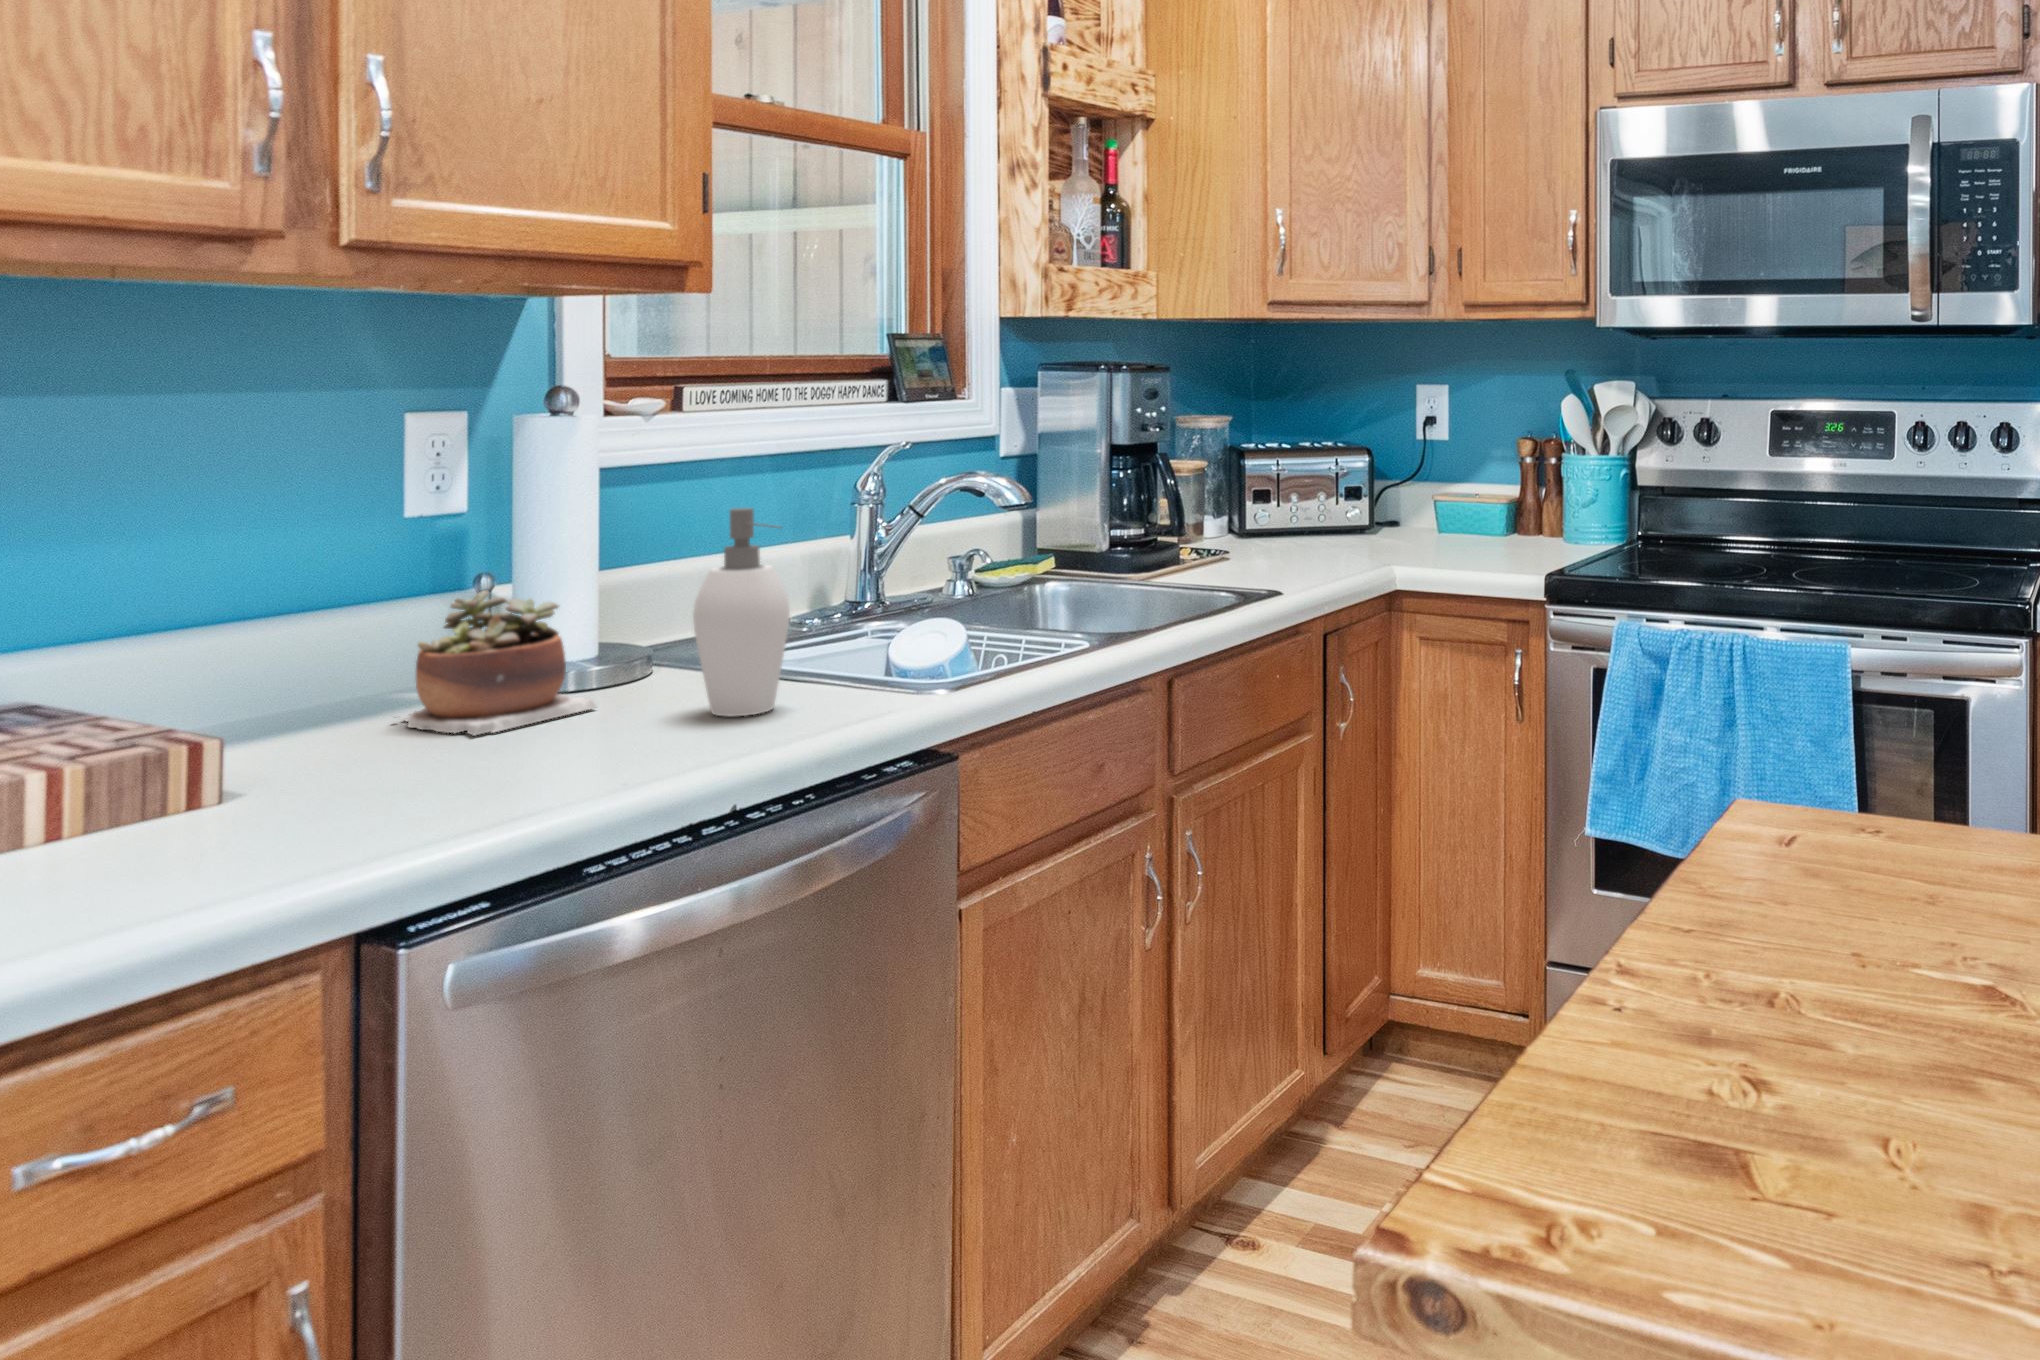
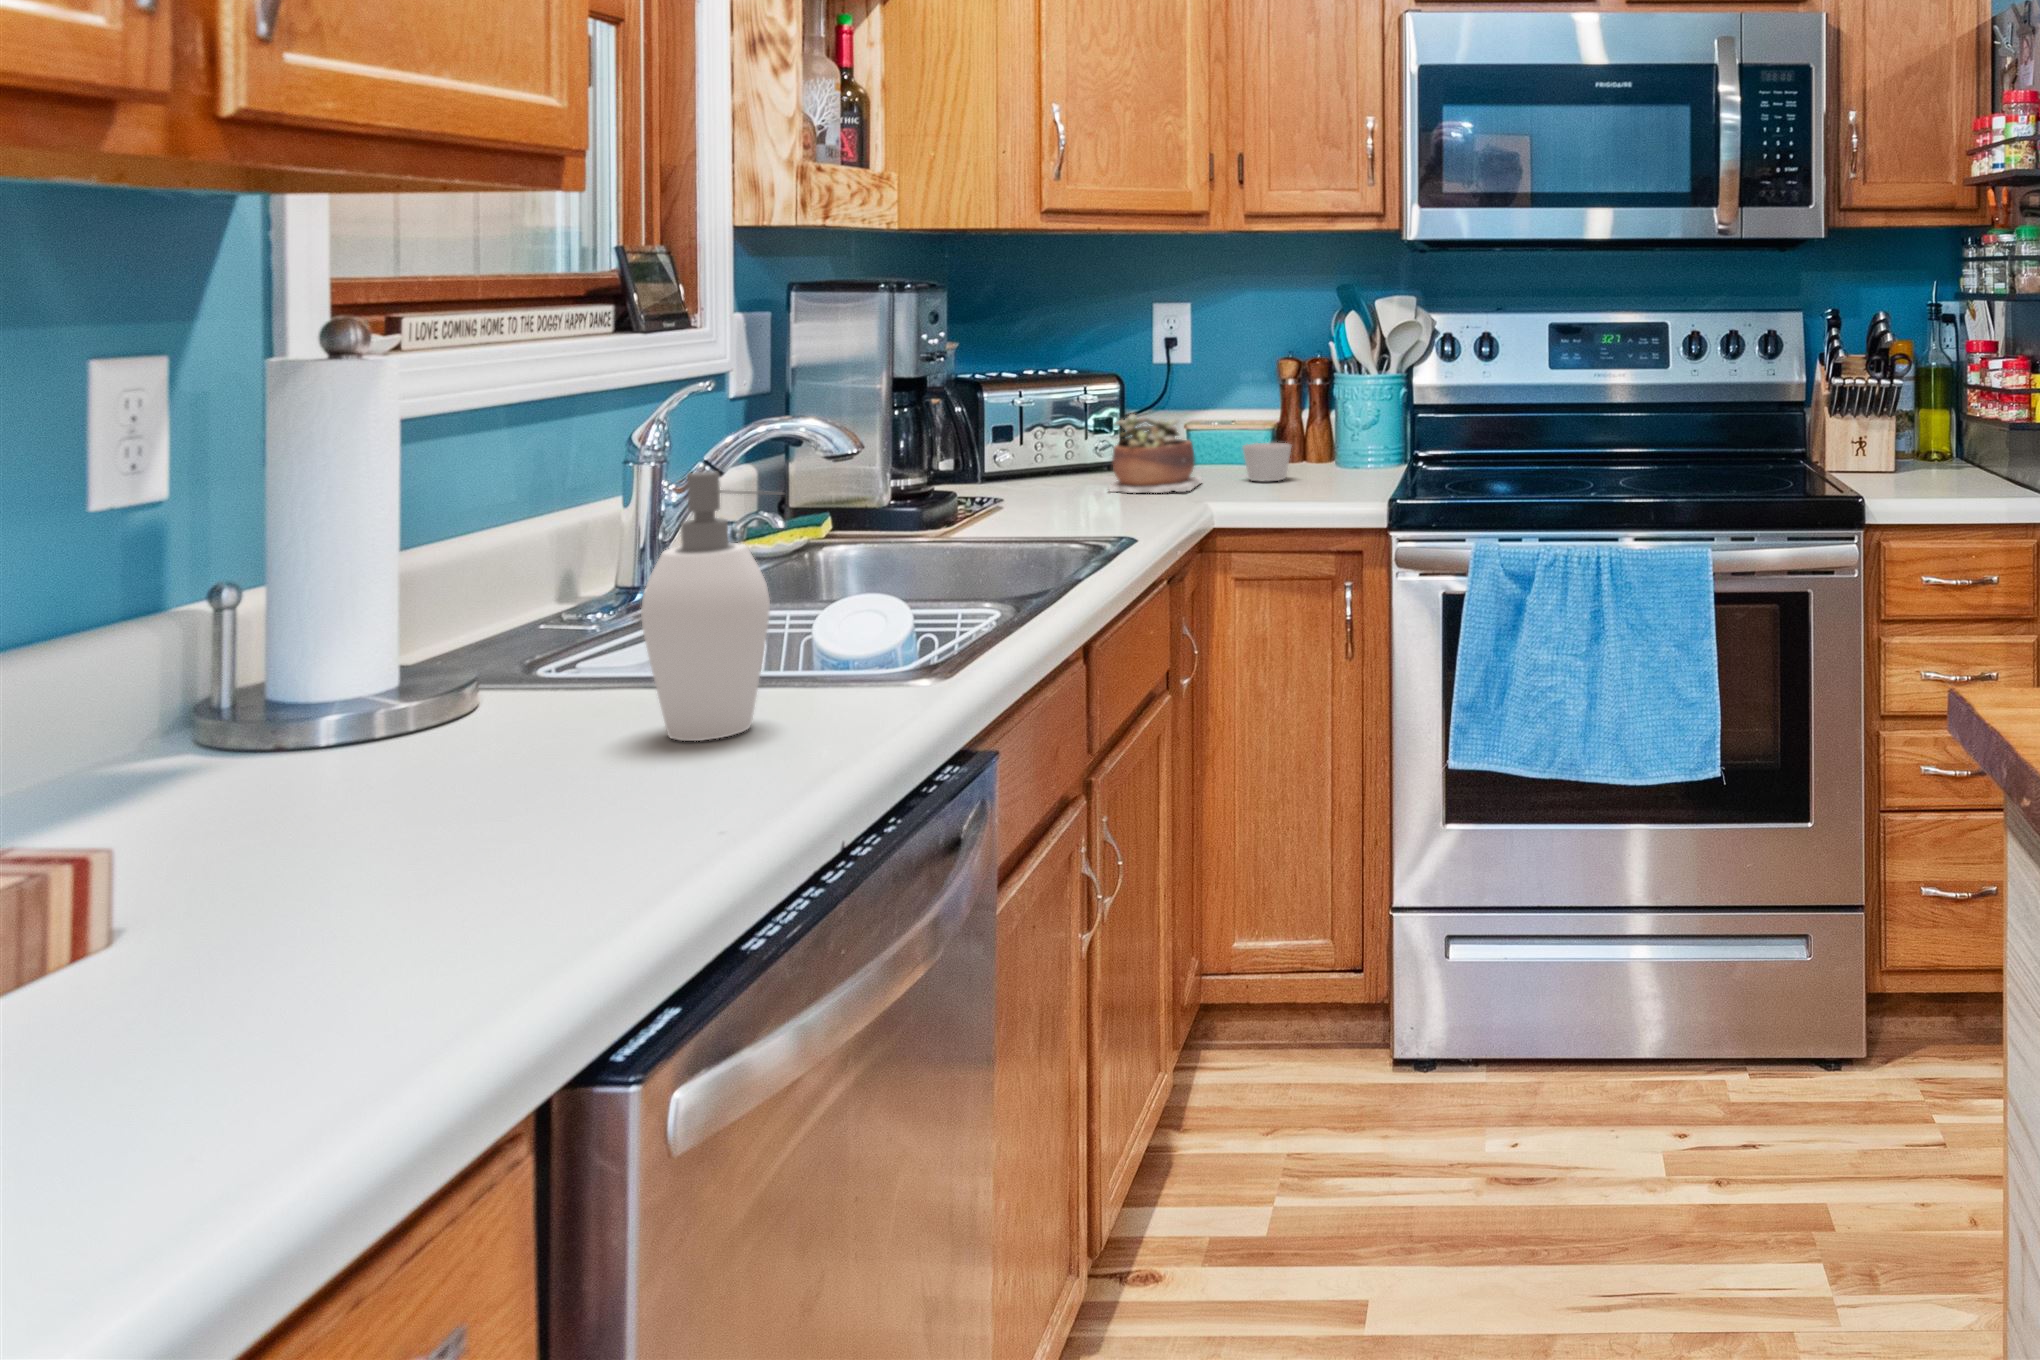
candle: none [1445,515,1490,551] -> present [1243,443,1291,481]
succulent plant: present [394,590,596,736] -> present [1109,414,1202,493]

